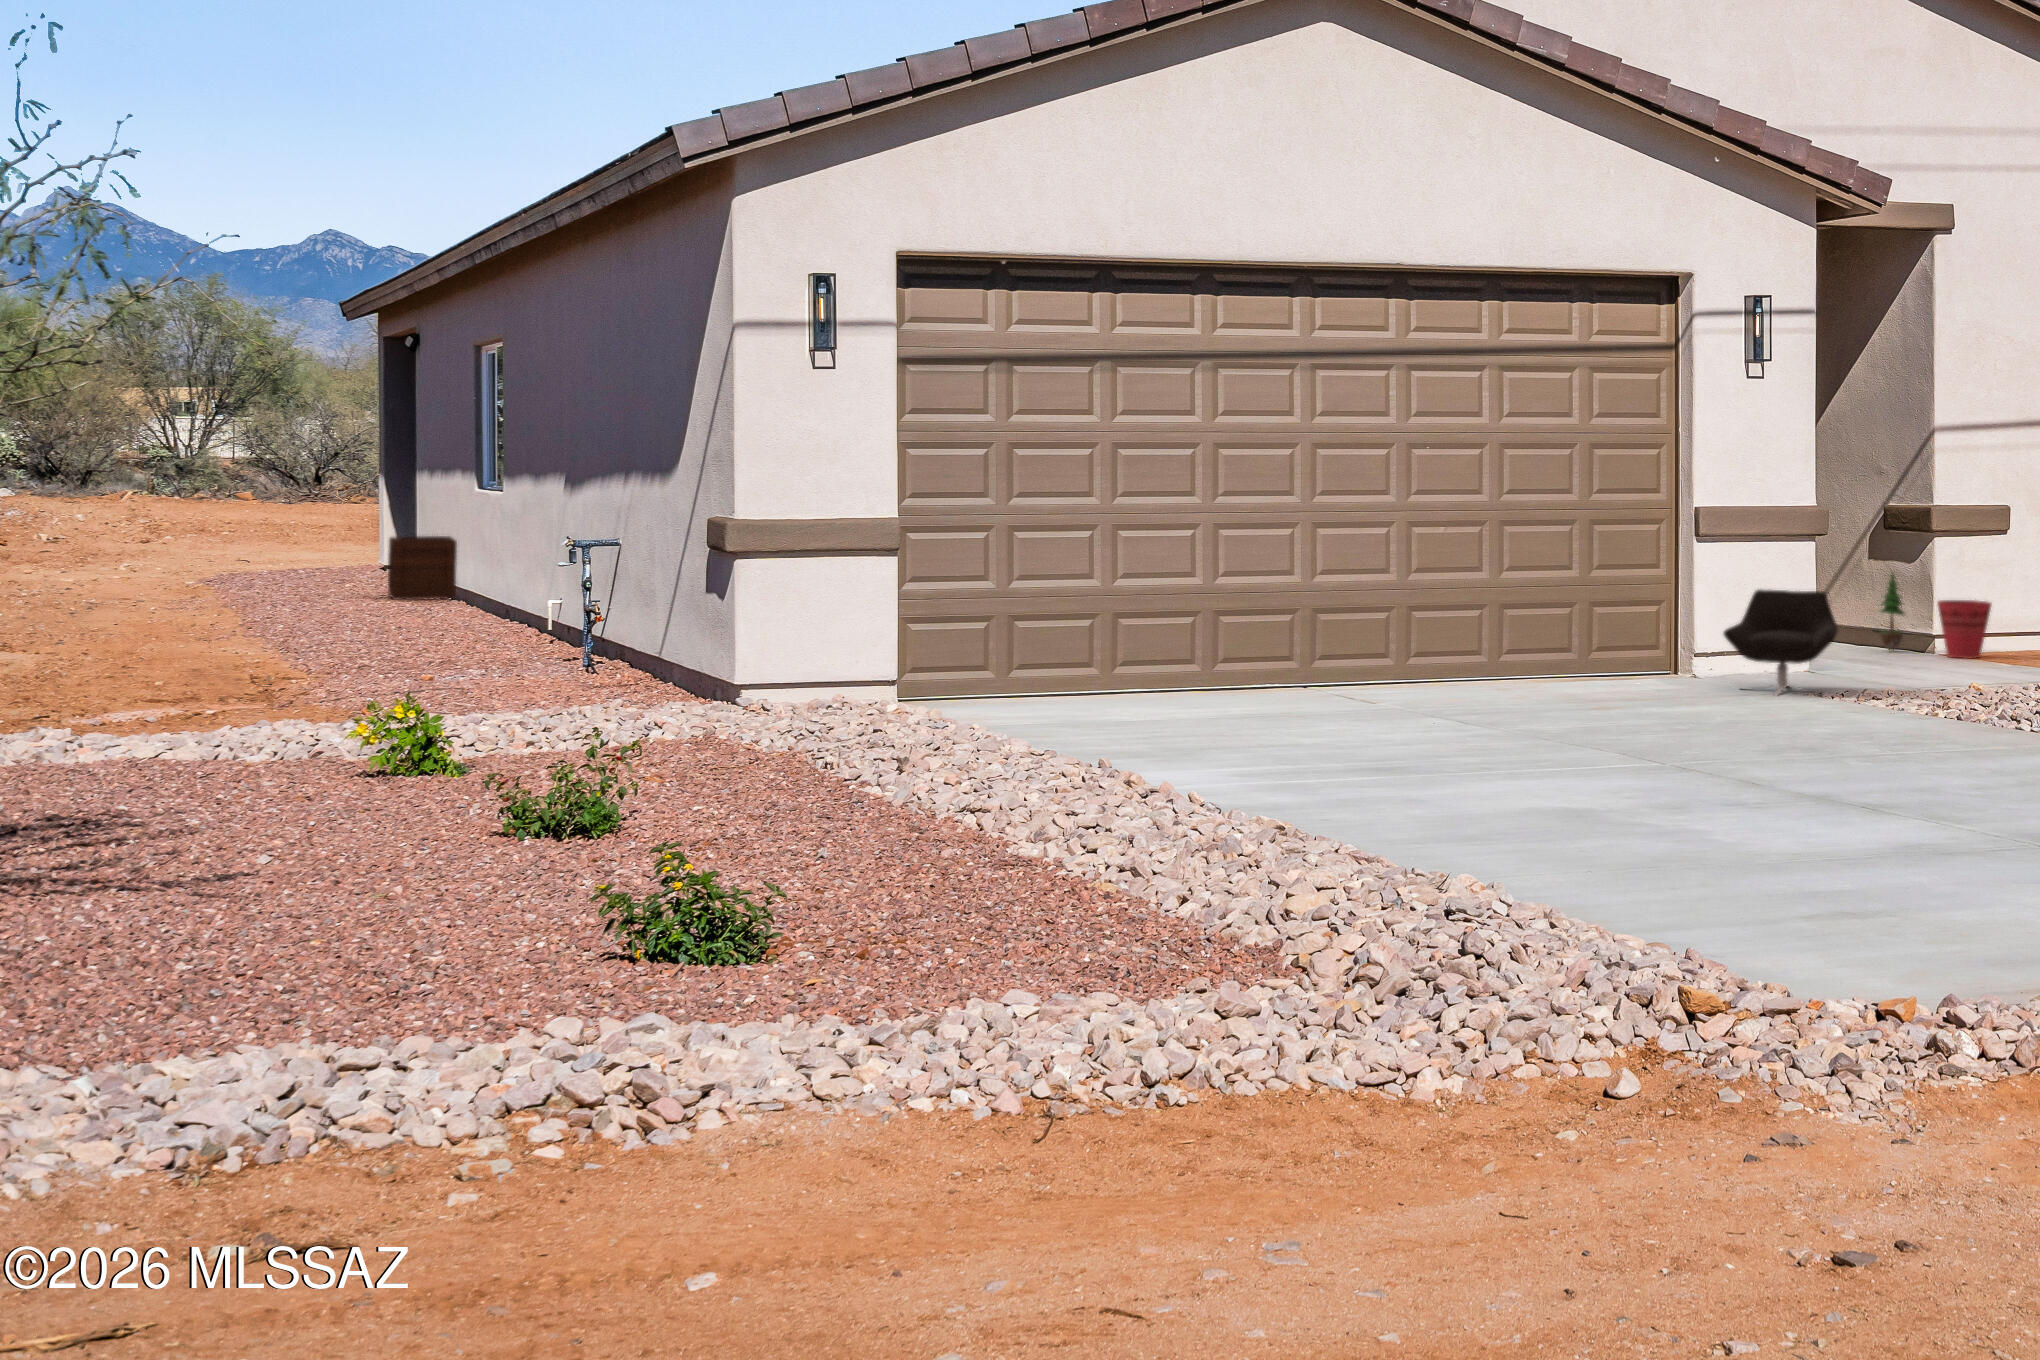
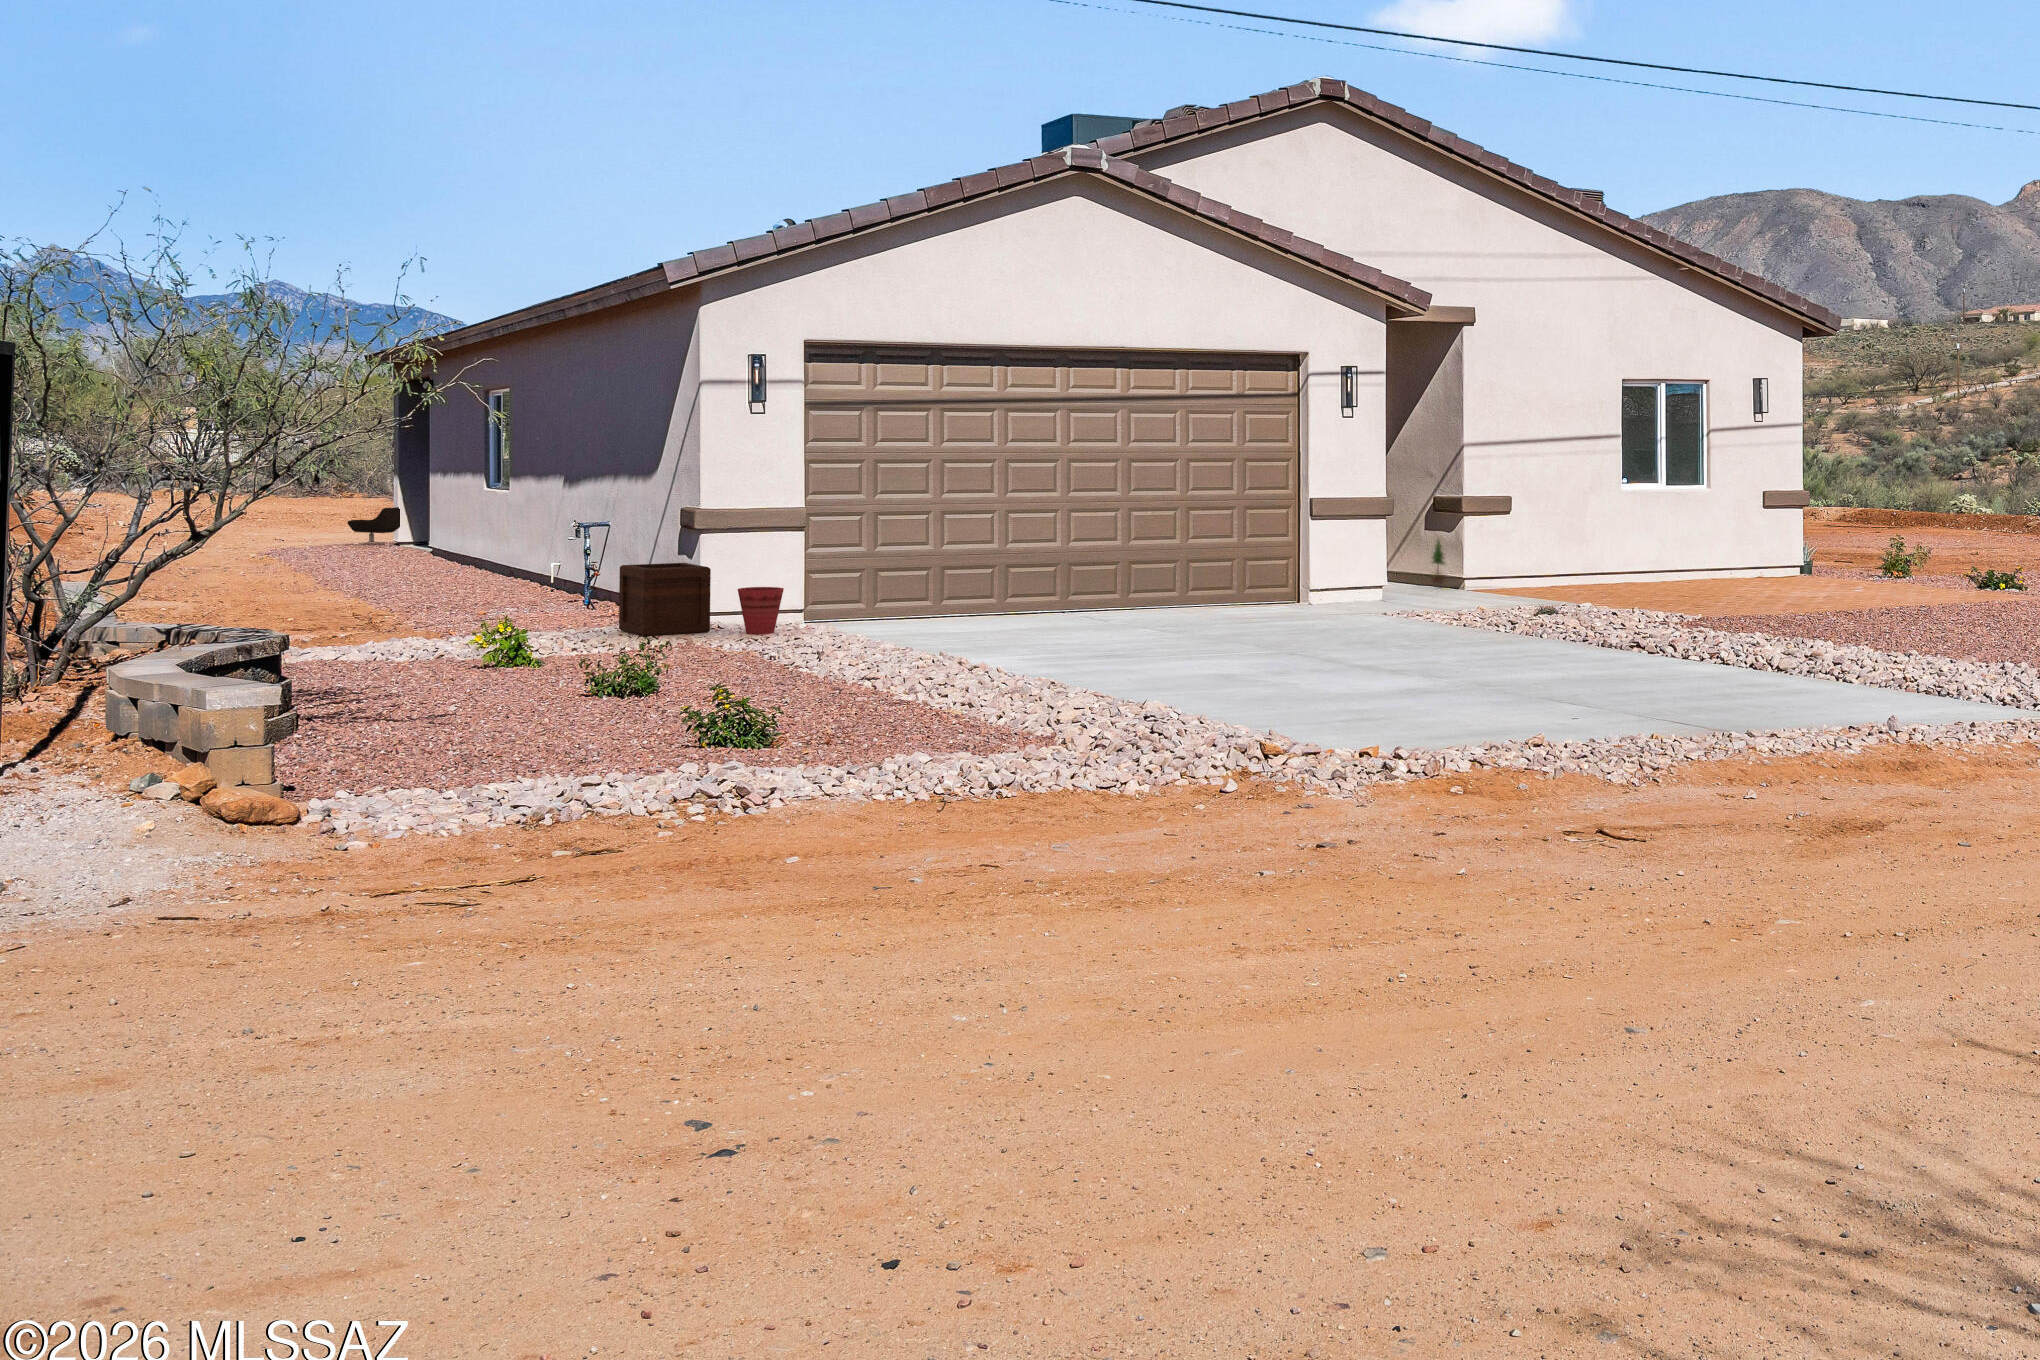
wooden crate: present [388,536,457,600] -> present [619,563,711,636]
lounge chair: present [1723,590,1838,696] -> present [348,507,400,545]
bucket: present [1937,600,1992,659] -> present [738,587,784,634]

